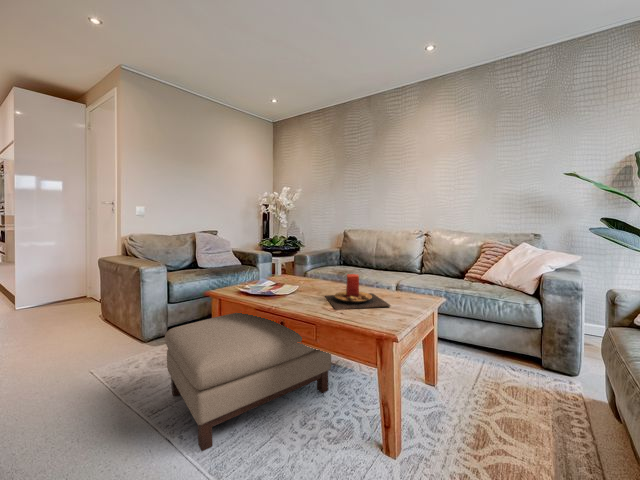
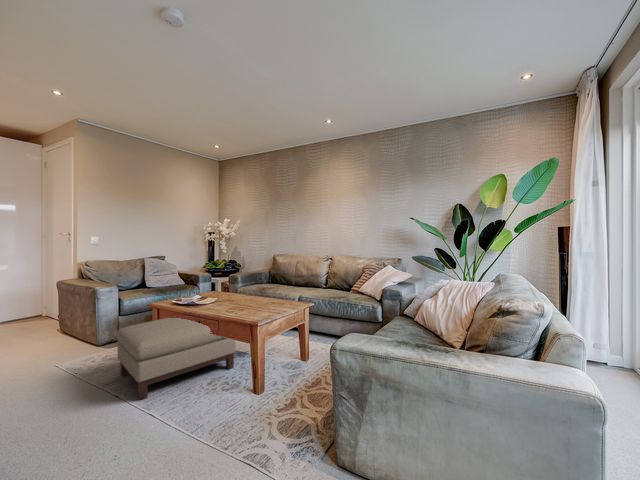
candle: present [325,274,391,310] -> none [235,288,275,311]

